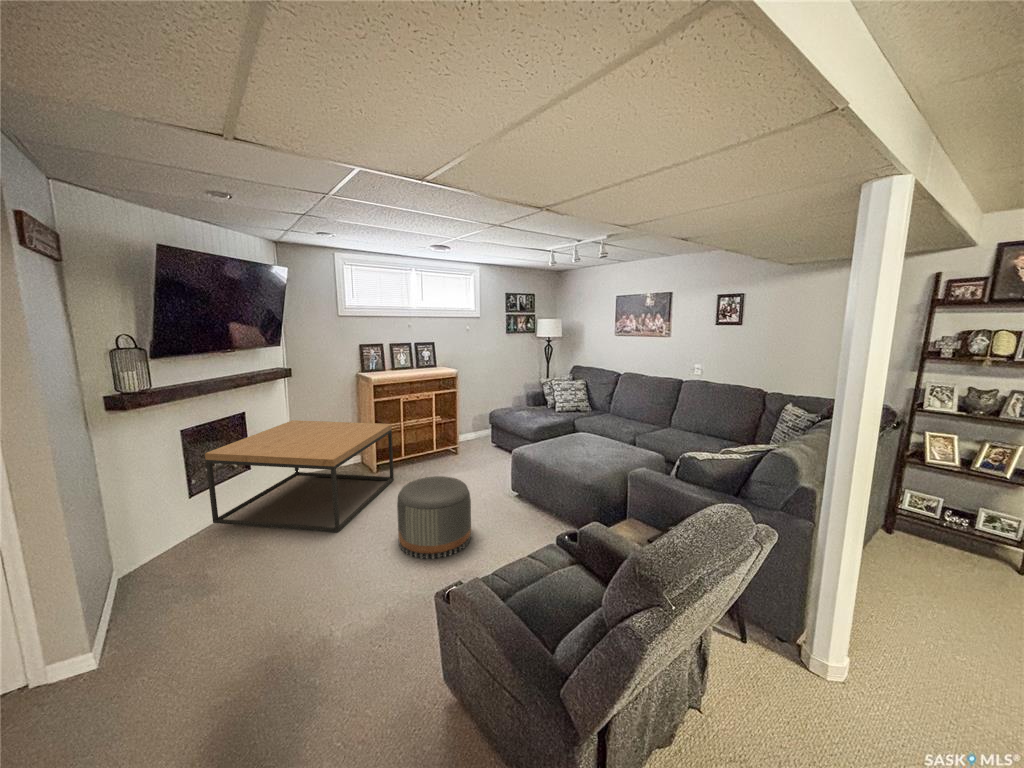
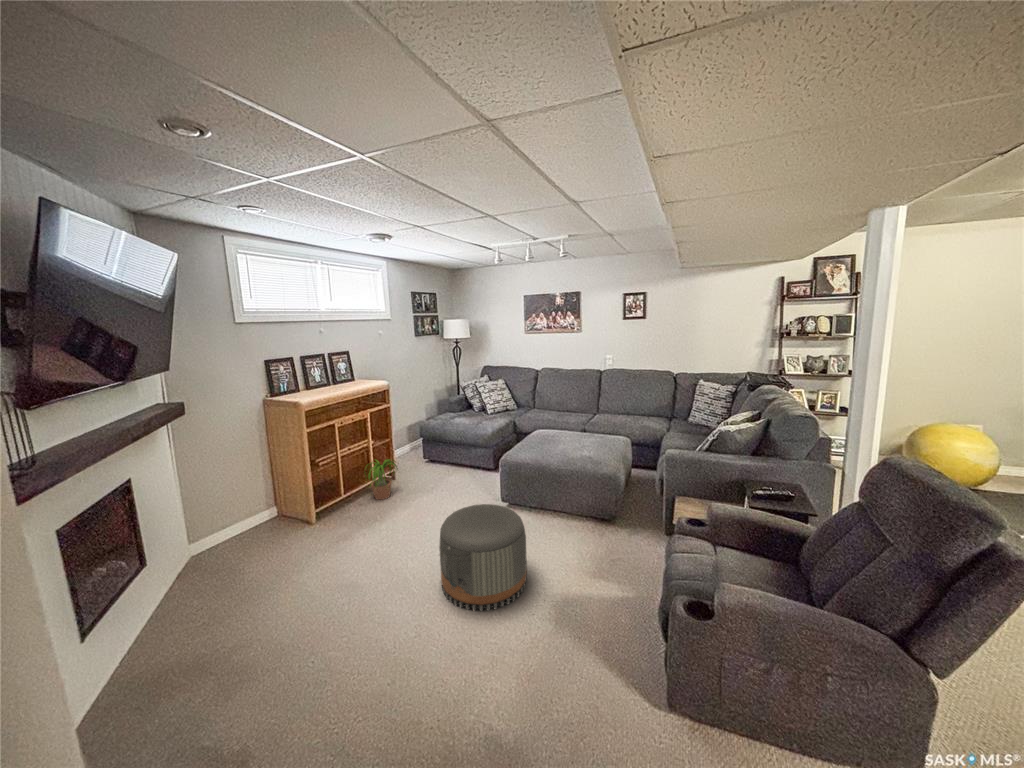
coffee table: present [205,420,394,532] -> none [81,458,355,688]
potted plant: none [417,433,453,467] -> present [368,459,398,500]

